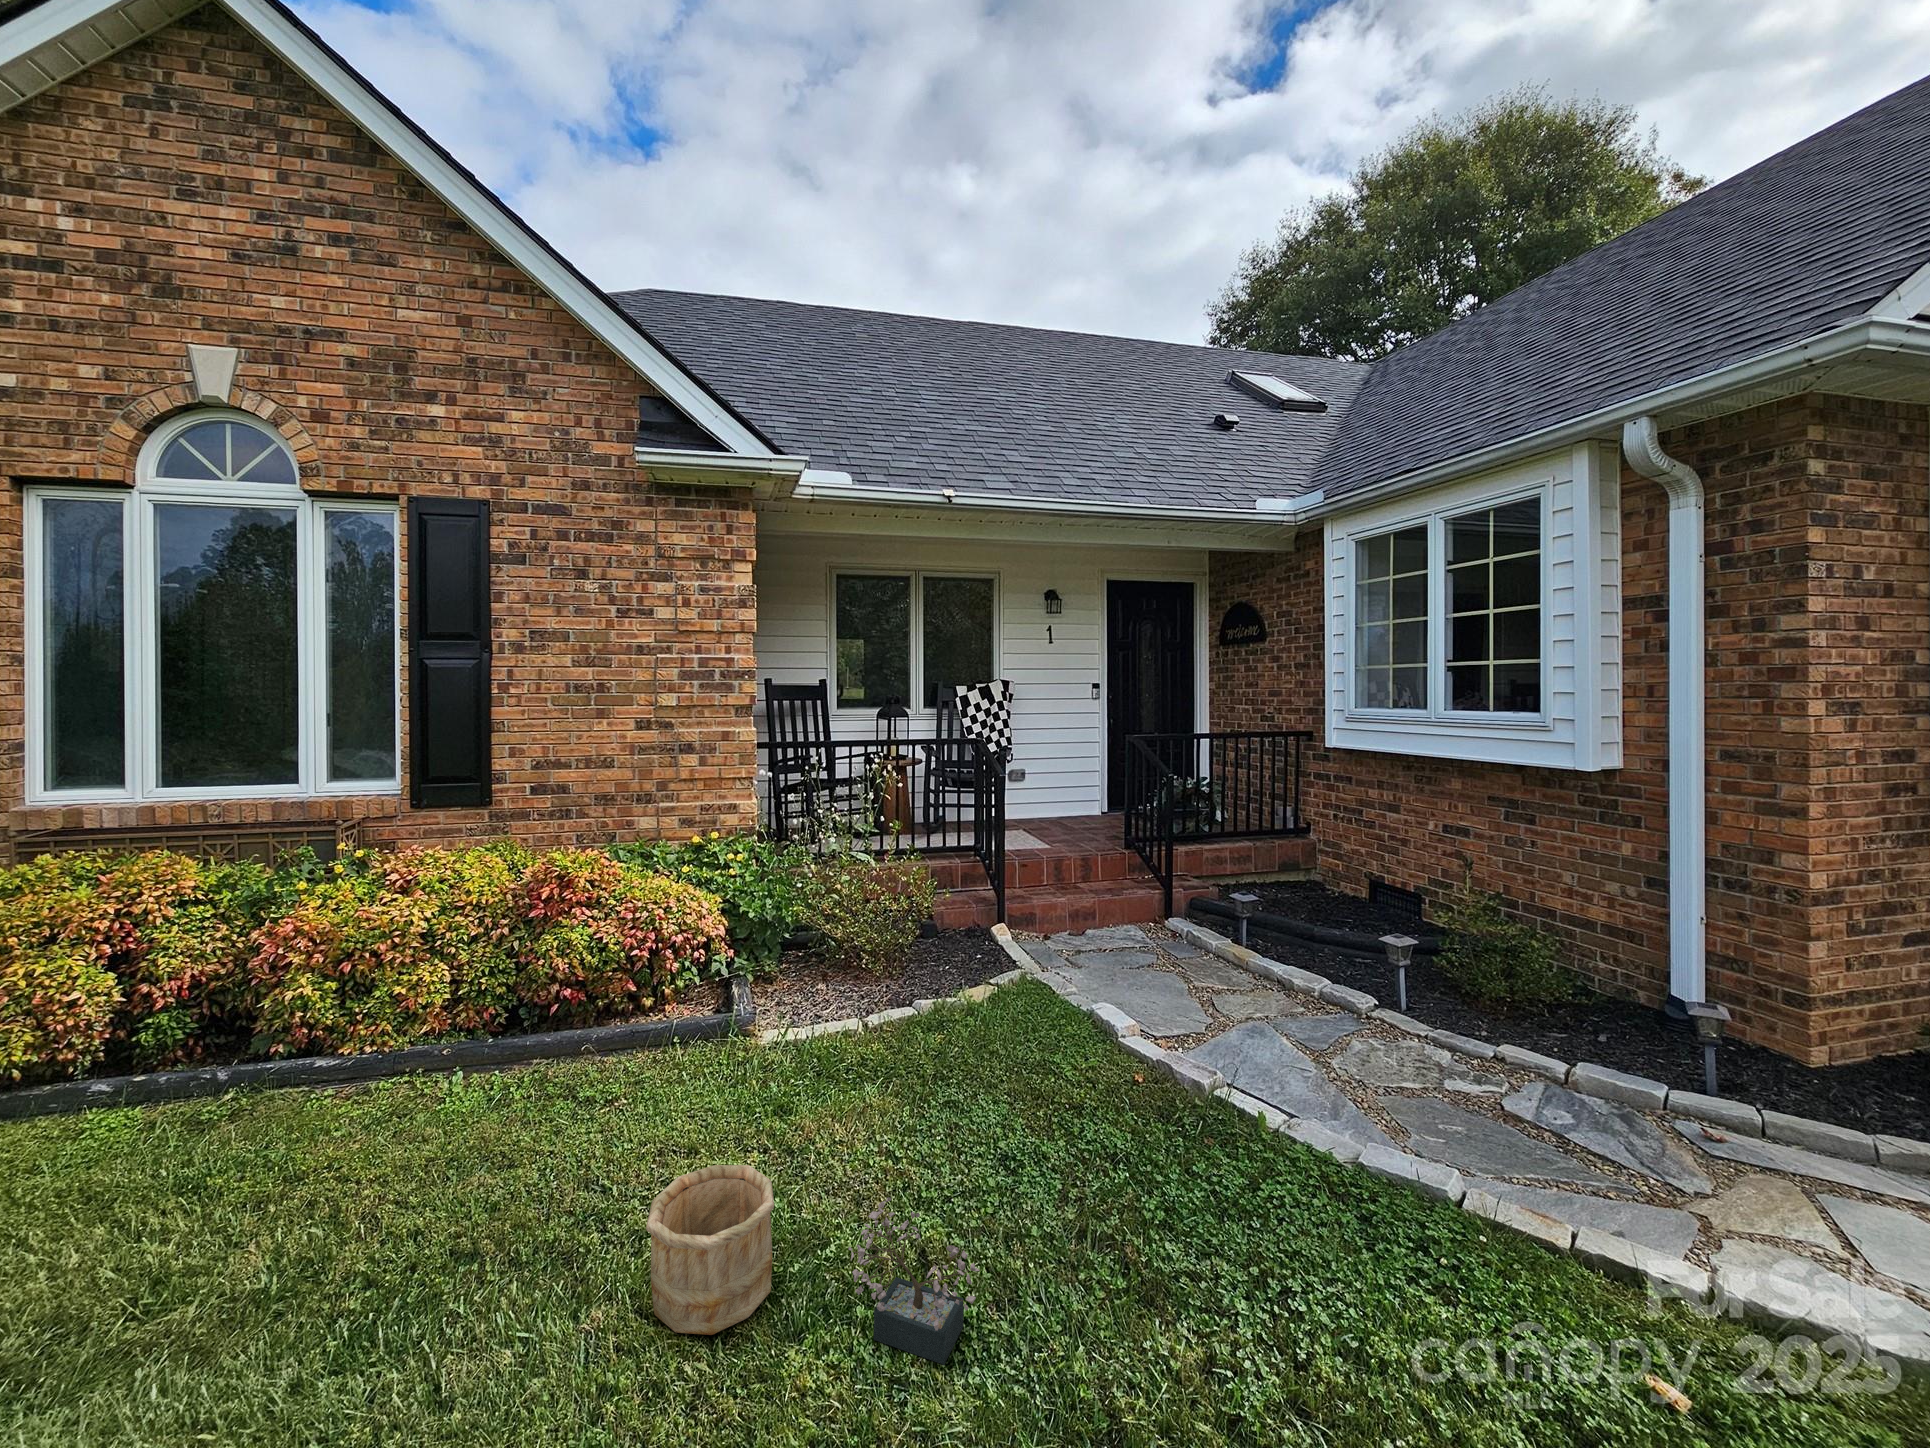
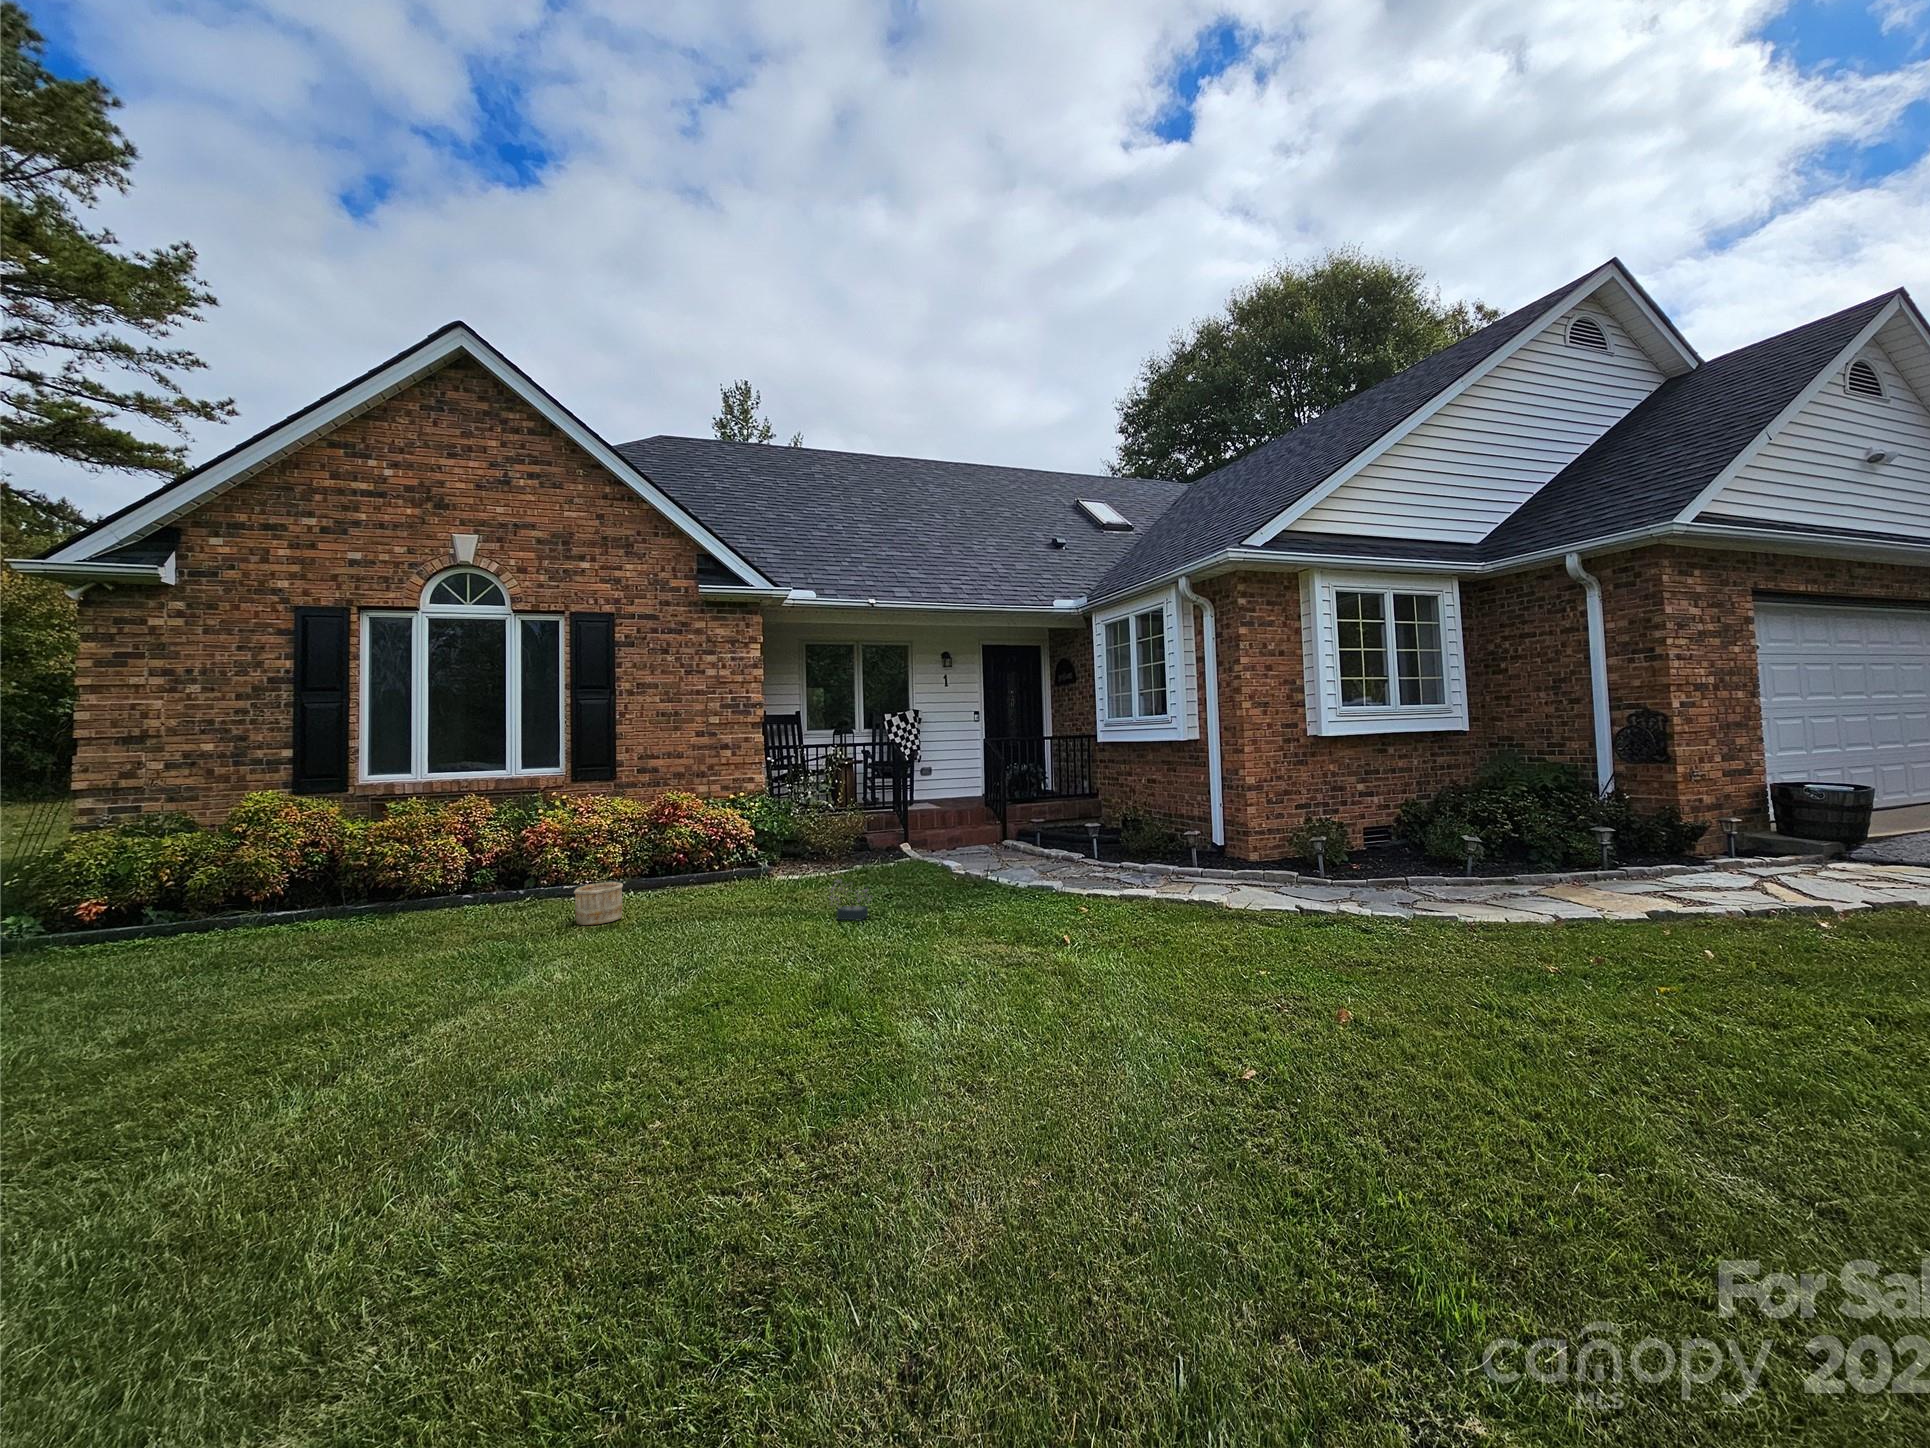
wooden bucket: present [646,1165,774,1335] -> present [574,882,623,925]

